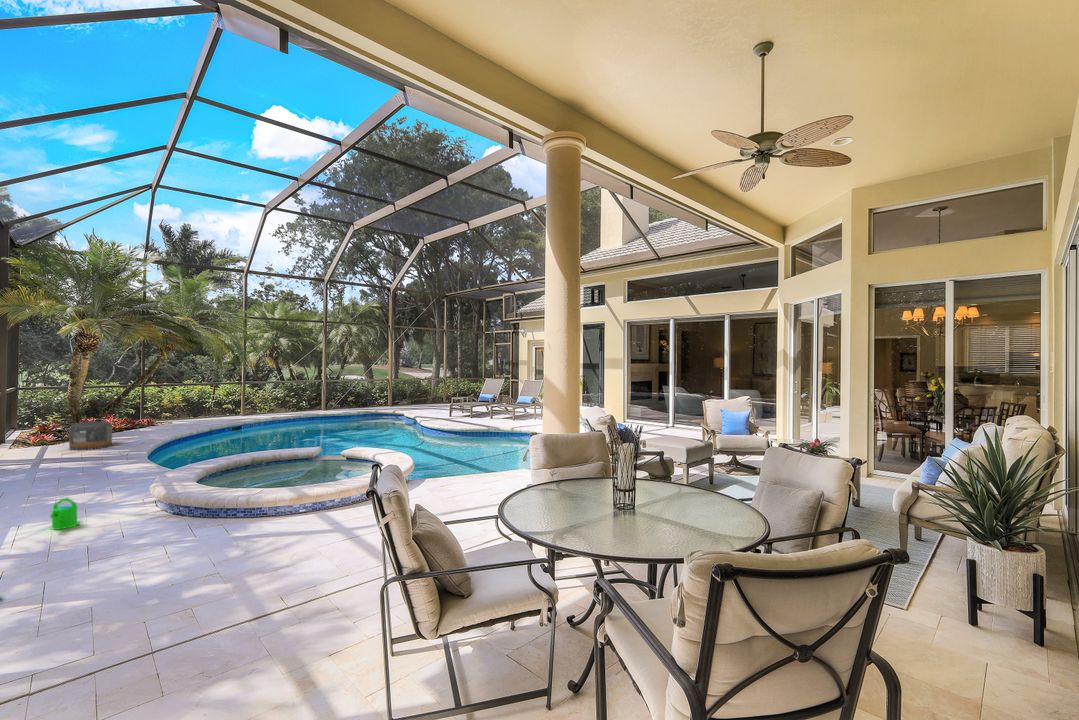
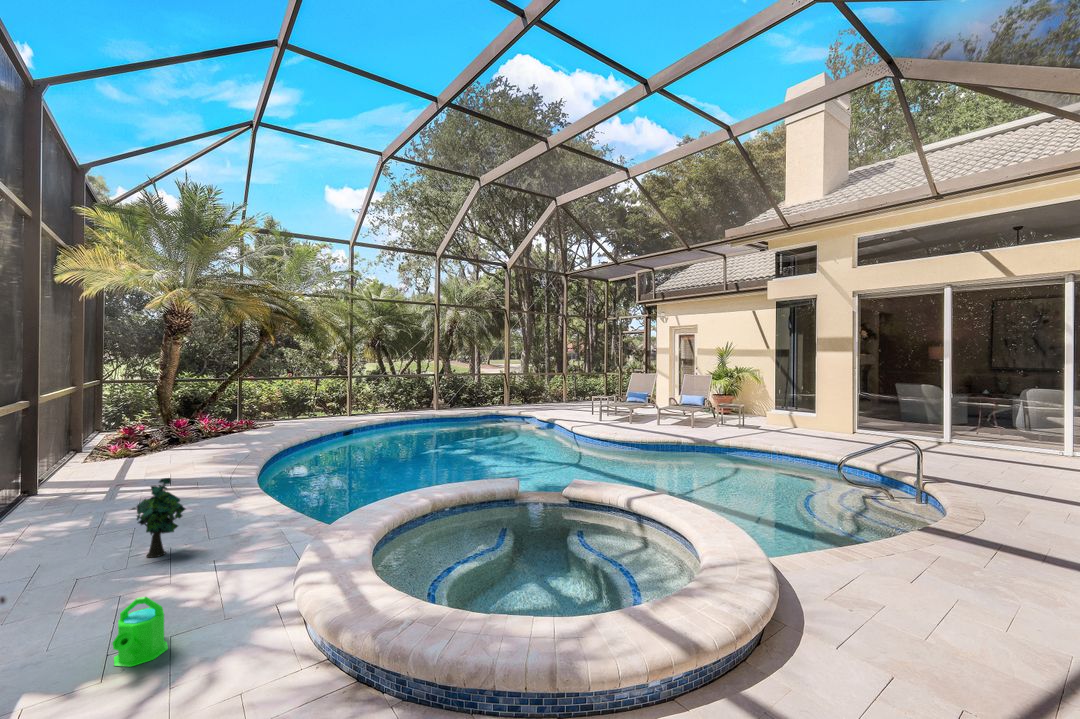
pouf: present [69,421,112,450] -> none [158,425,209,464]
decorative plant: none [52,447,91,495] -> present [131,478,186,558]

